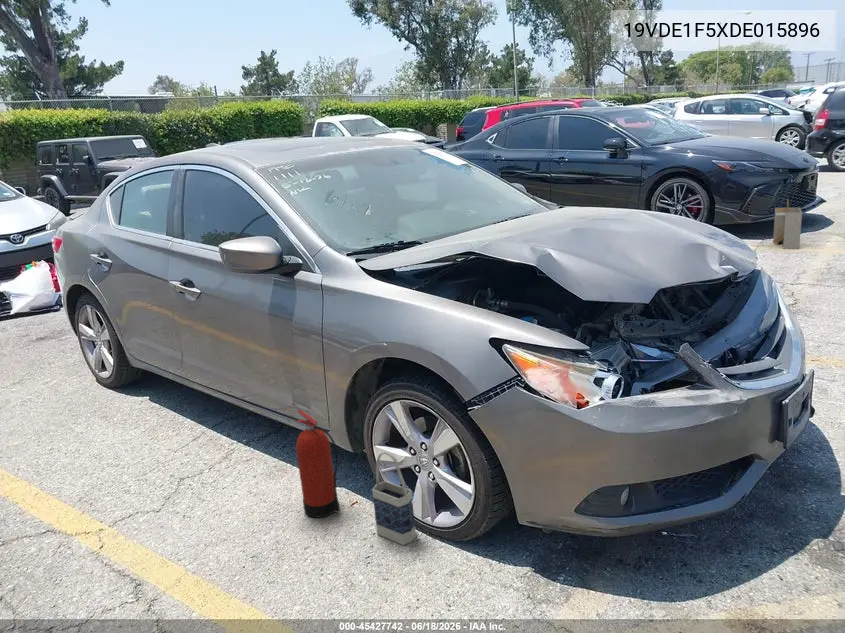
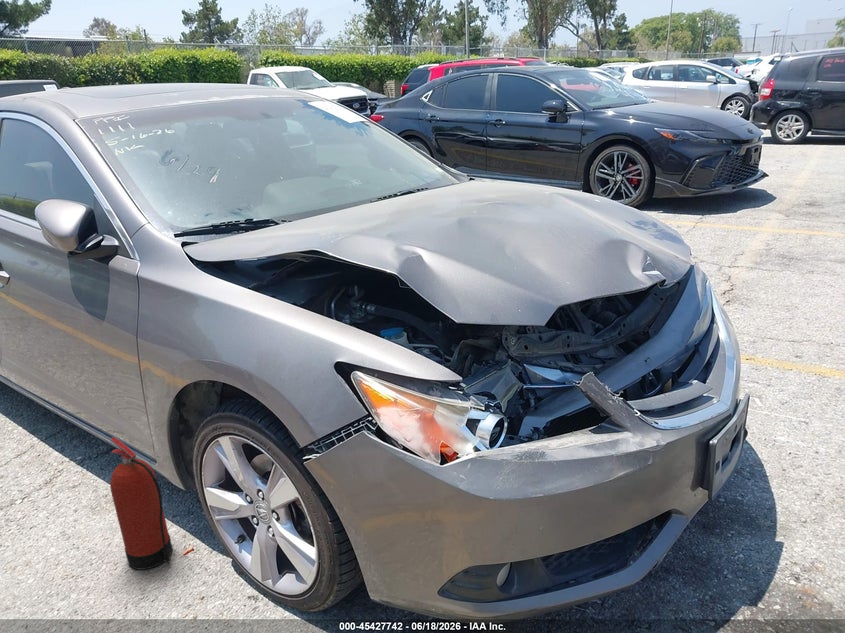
storage bin: present [773,199,802,249] -> none [713,172,744,225]
bag: present [372,452,416,545] -> none [198,498,257,614]

